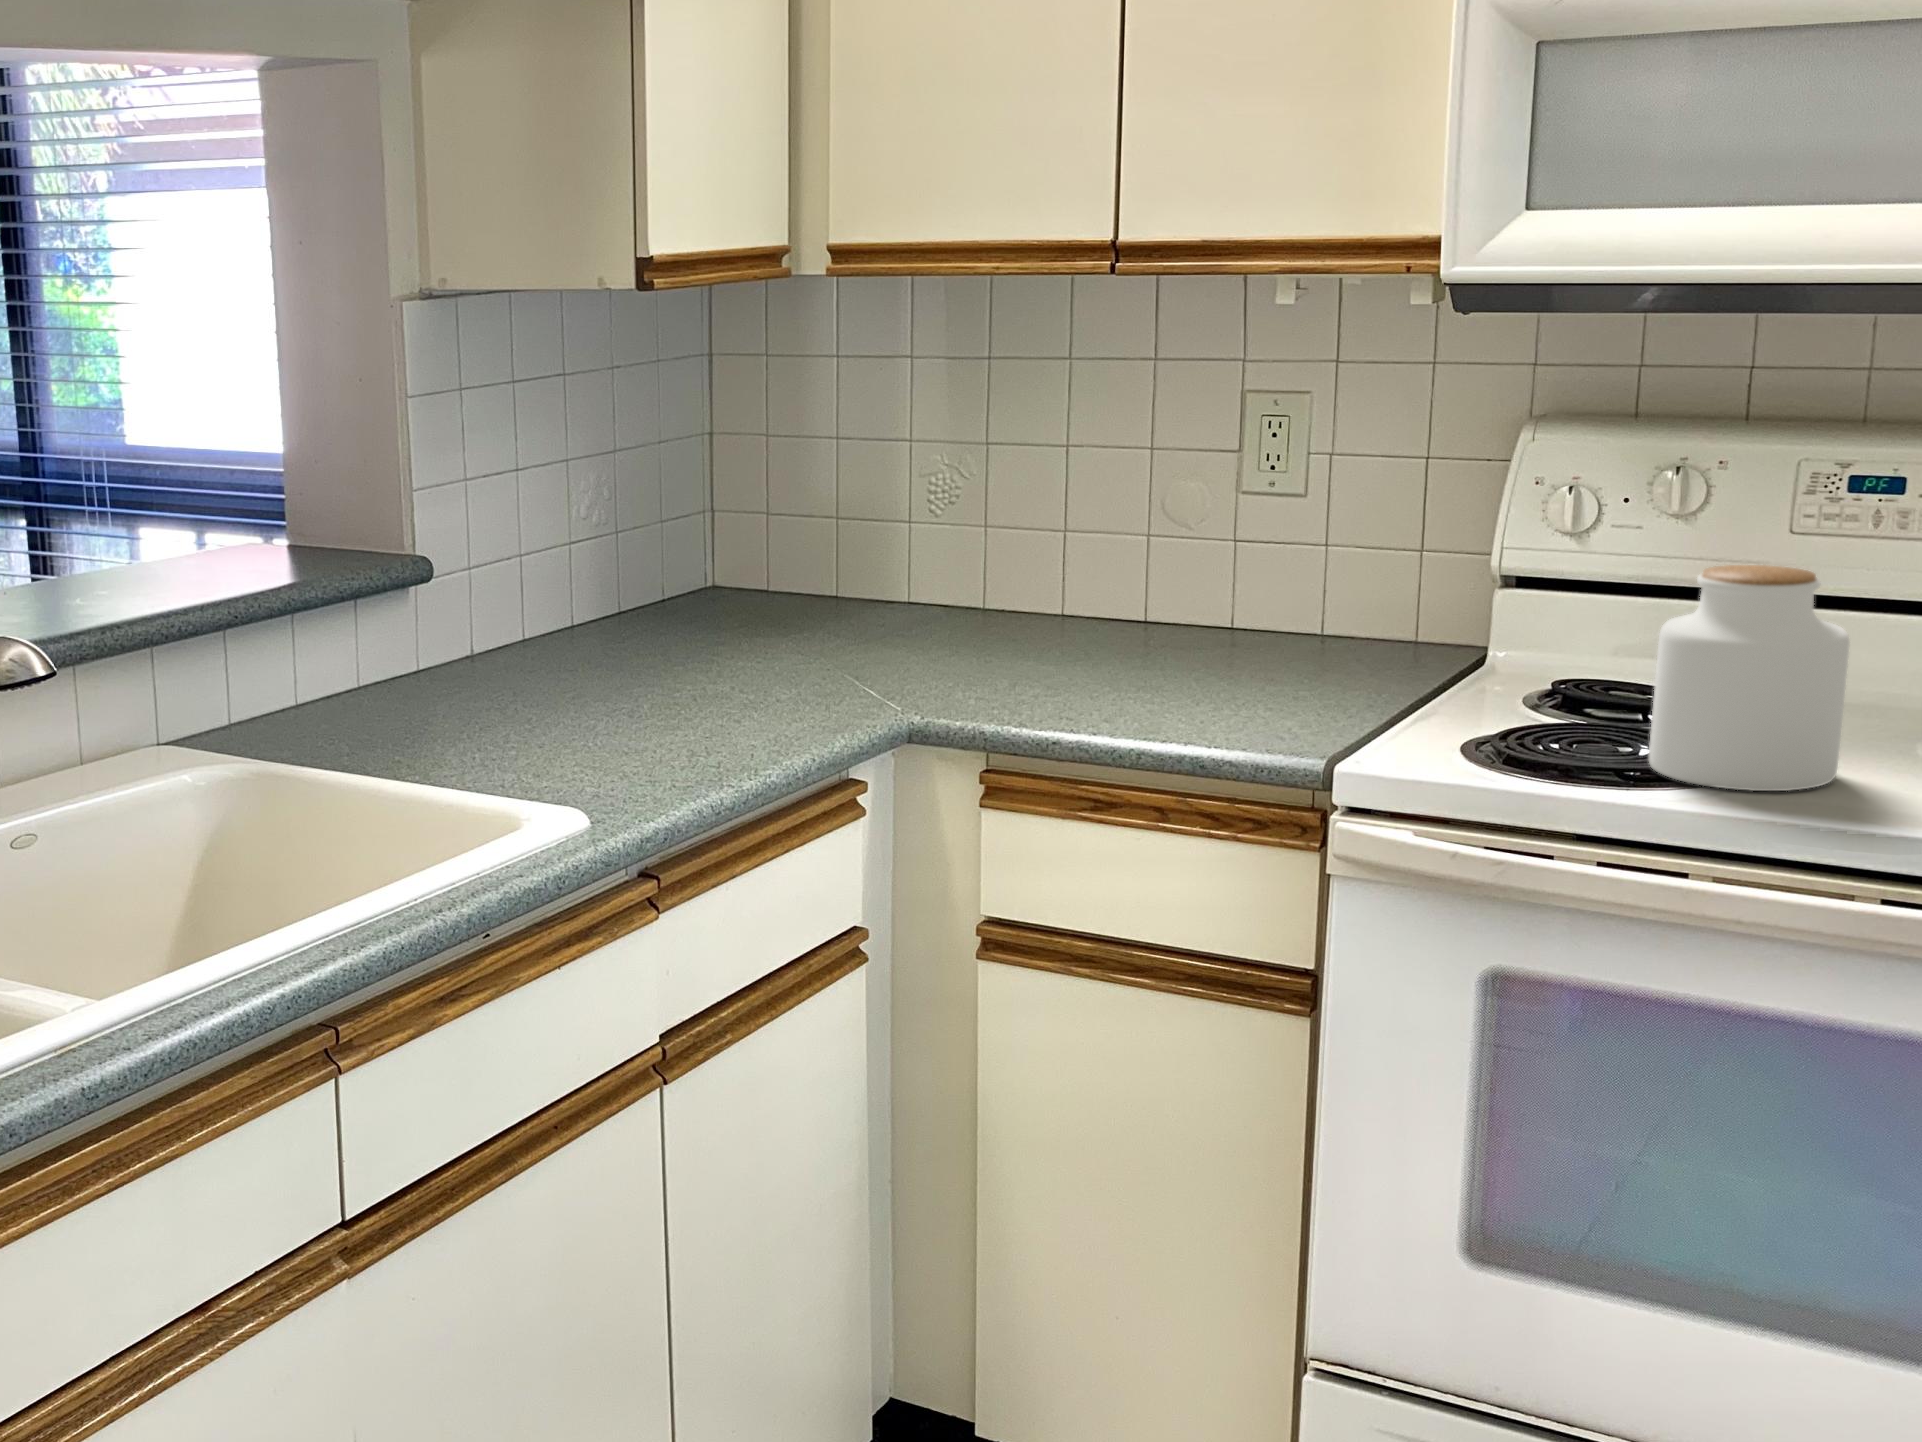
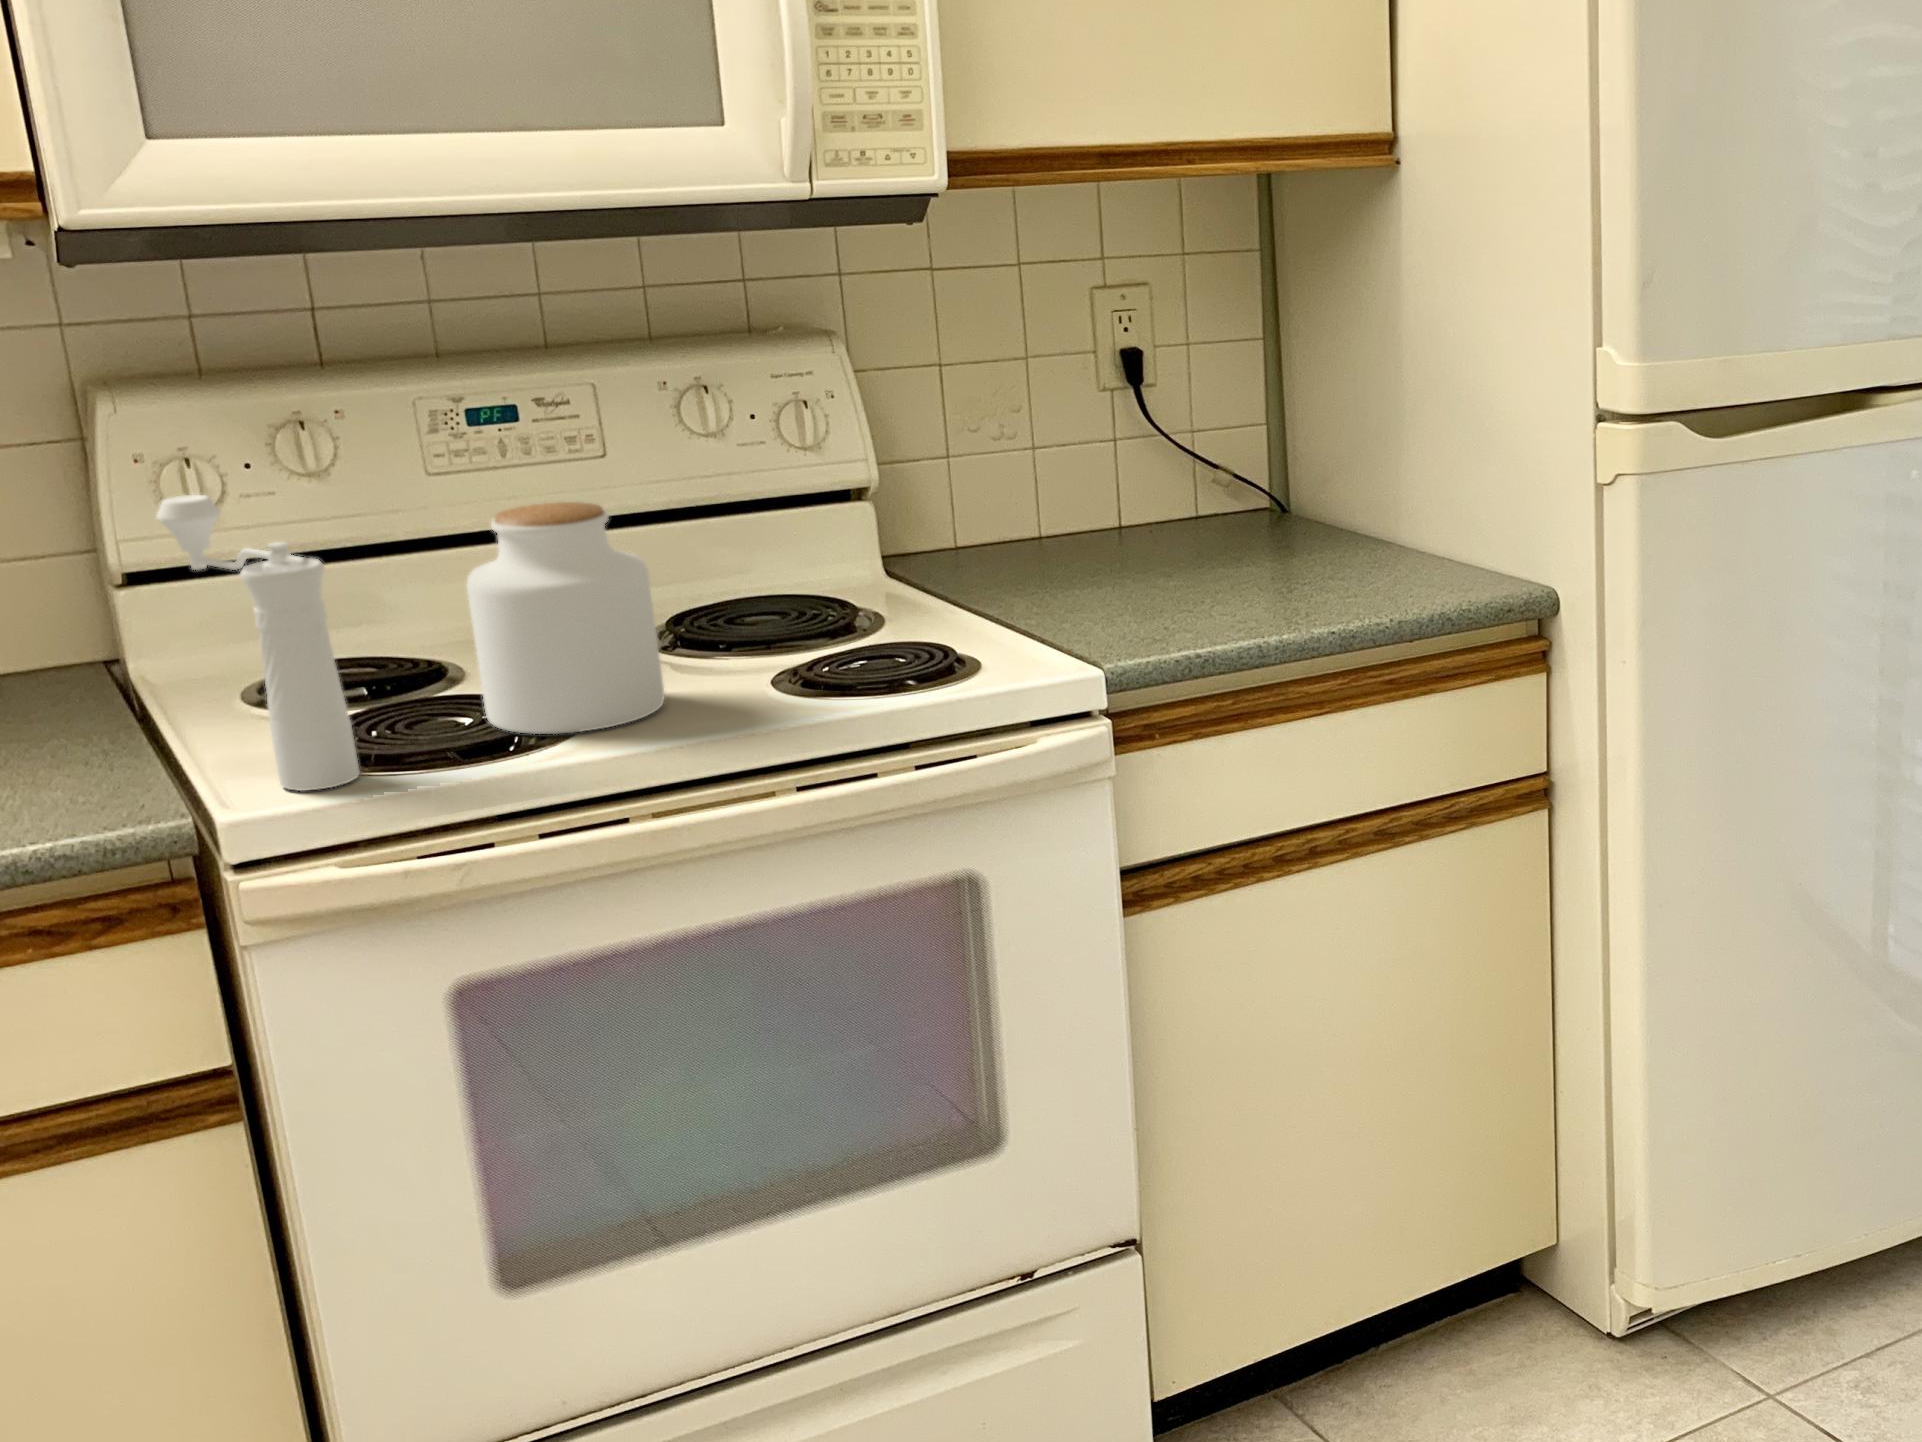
pepper mill: none [1419,505,1501,768] -> present [157,495,360,791]

